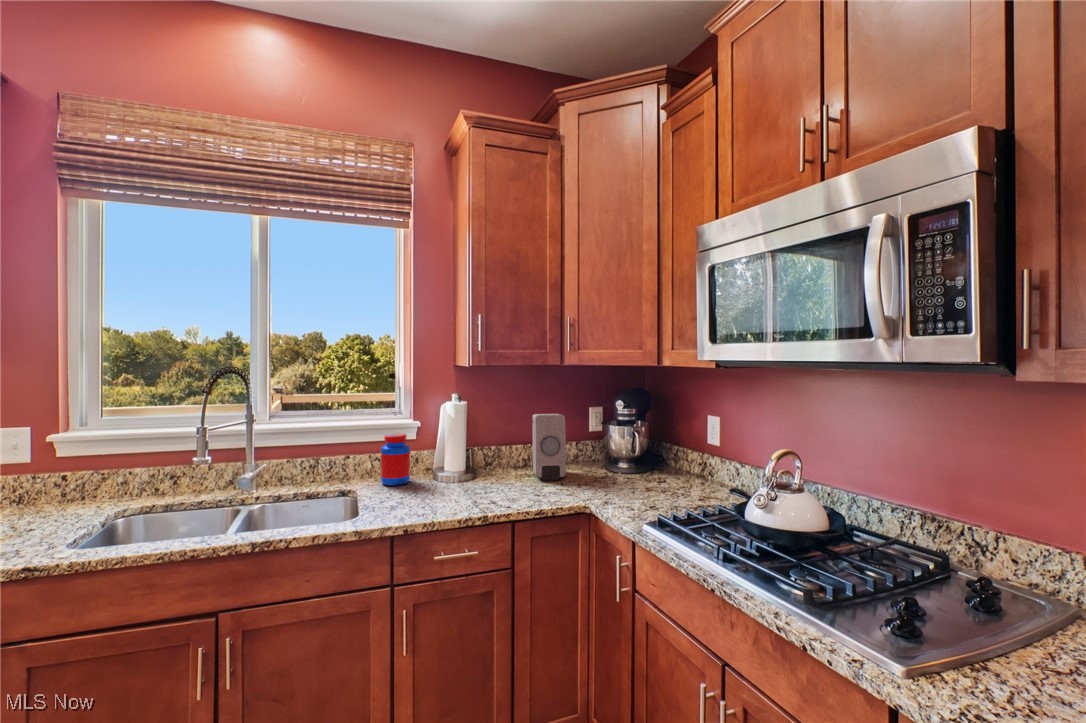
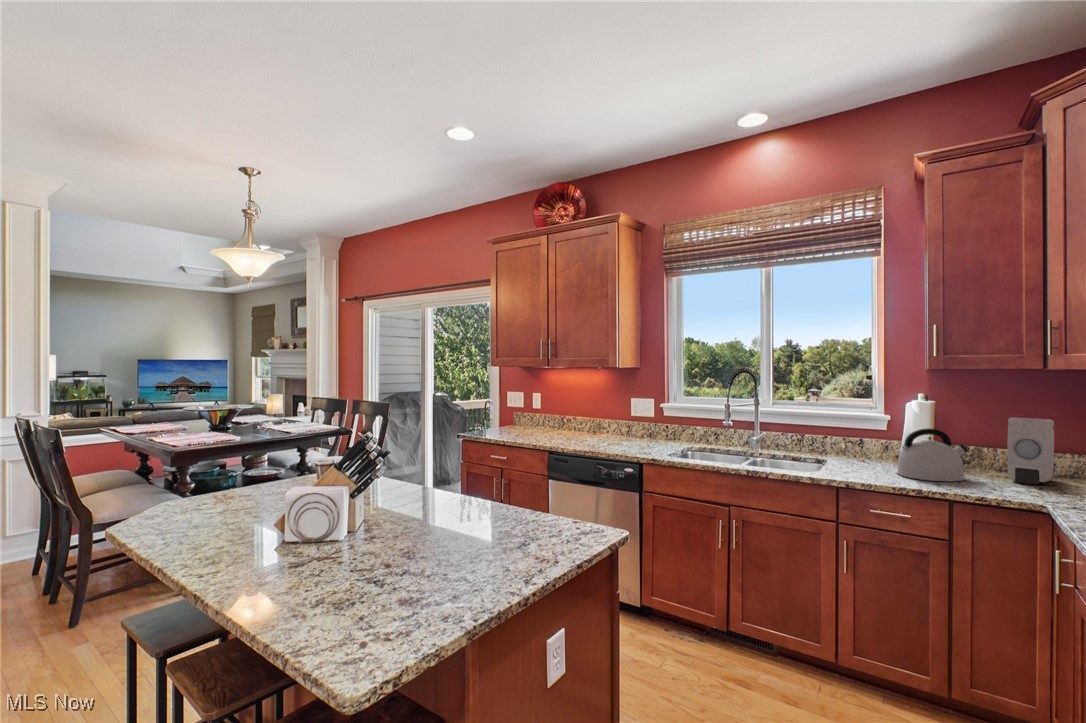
jar: present [381,433,410,486] -> none [850,422,876,463]
kettle: none [443,436,507,499] -> present [897,428,968,481]

